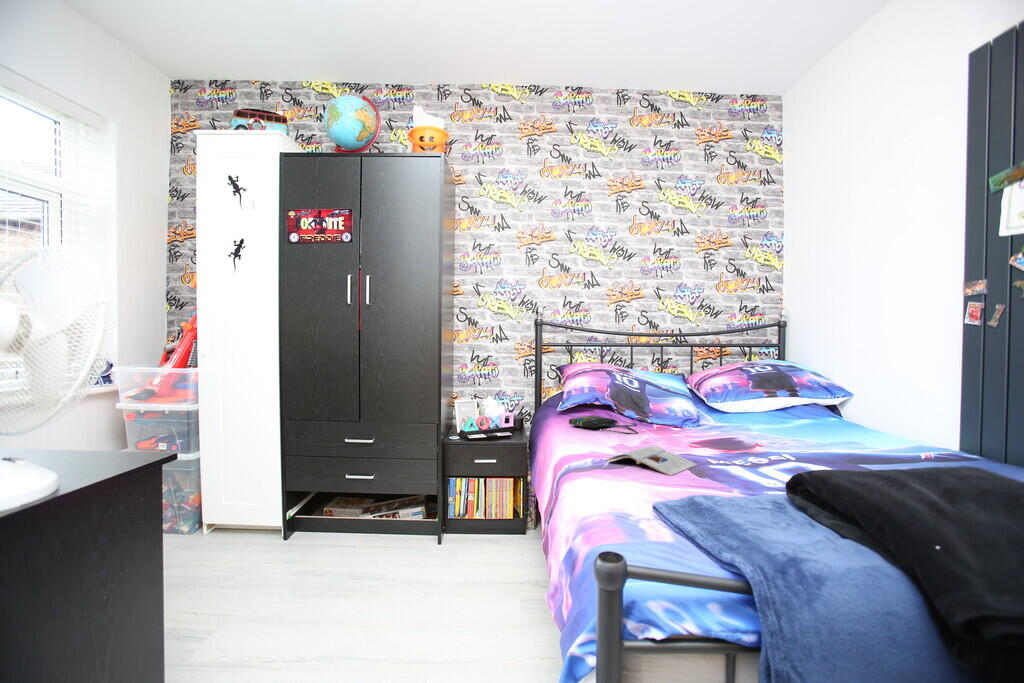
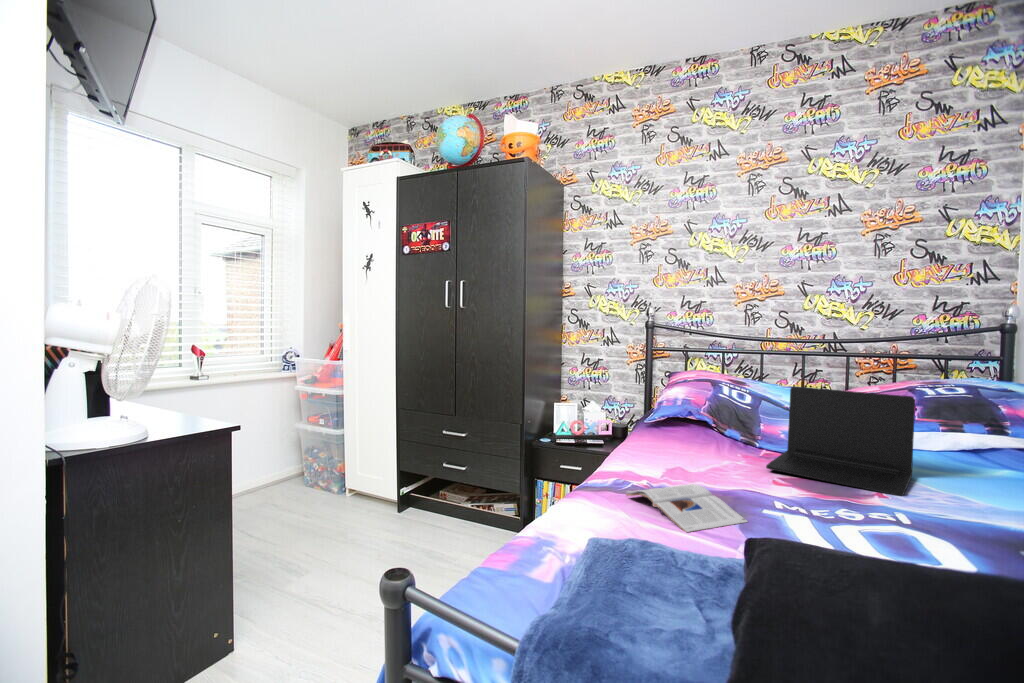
laptop: none [672,370,761,439] -> present [766,387,915,496]
tote bag: present [569,415,637,434] -> none [648,434,722,465]

